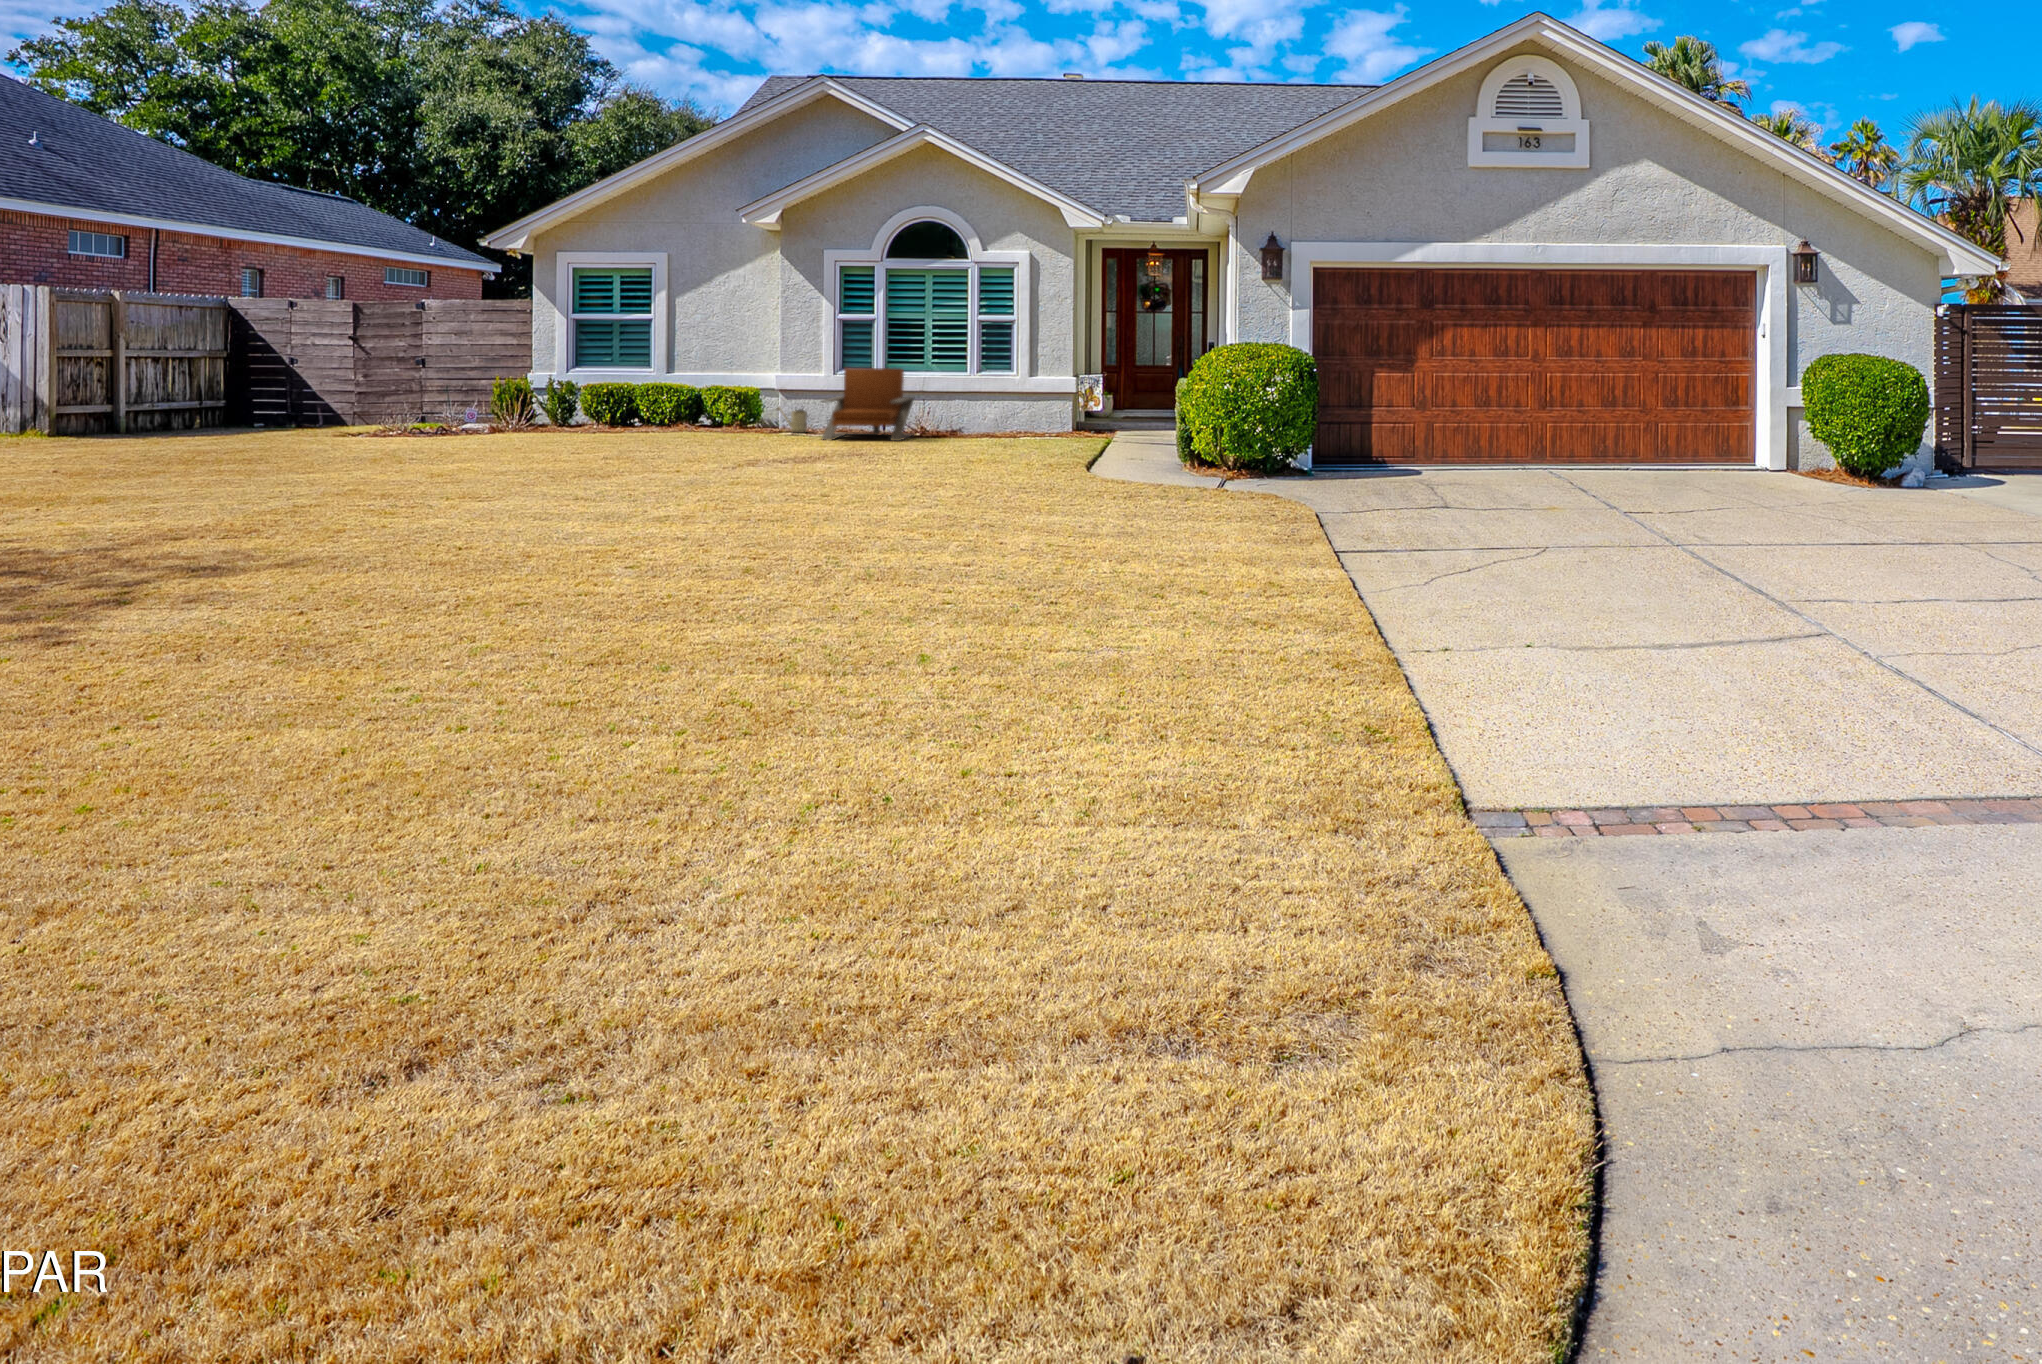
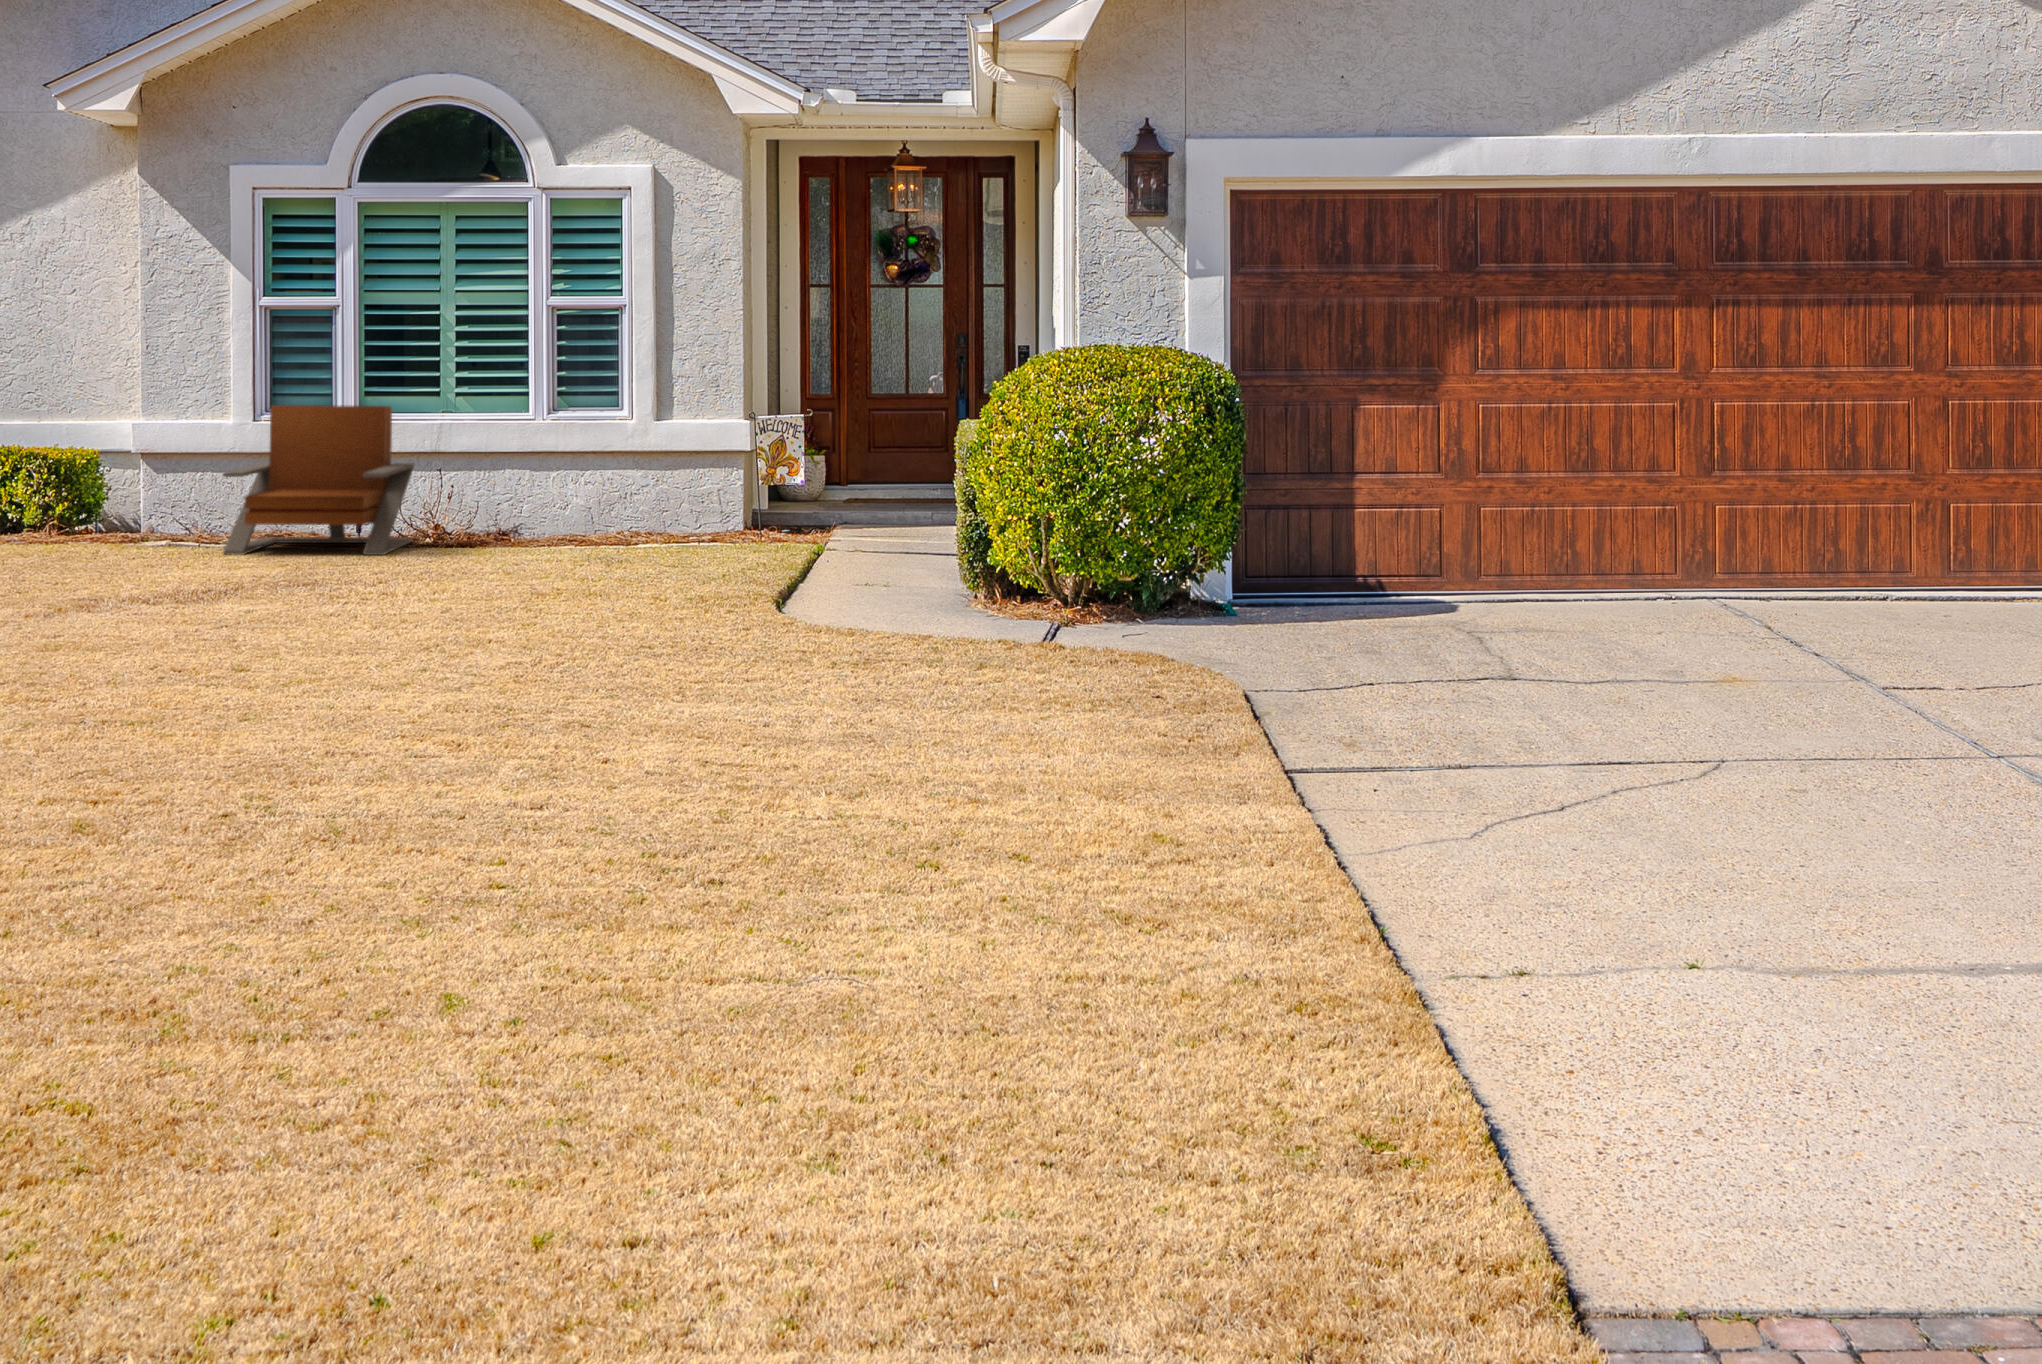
watering can: present [776,407,807,433] -> none [132,479,201,540]

